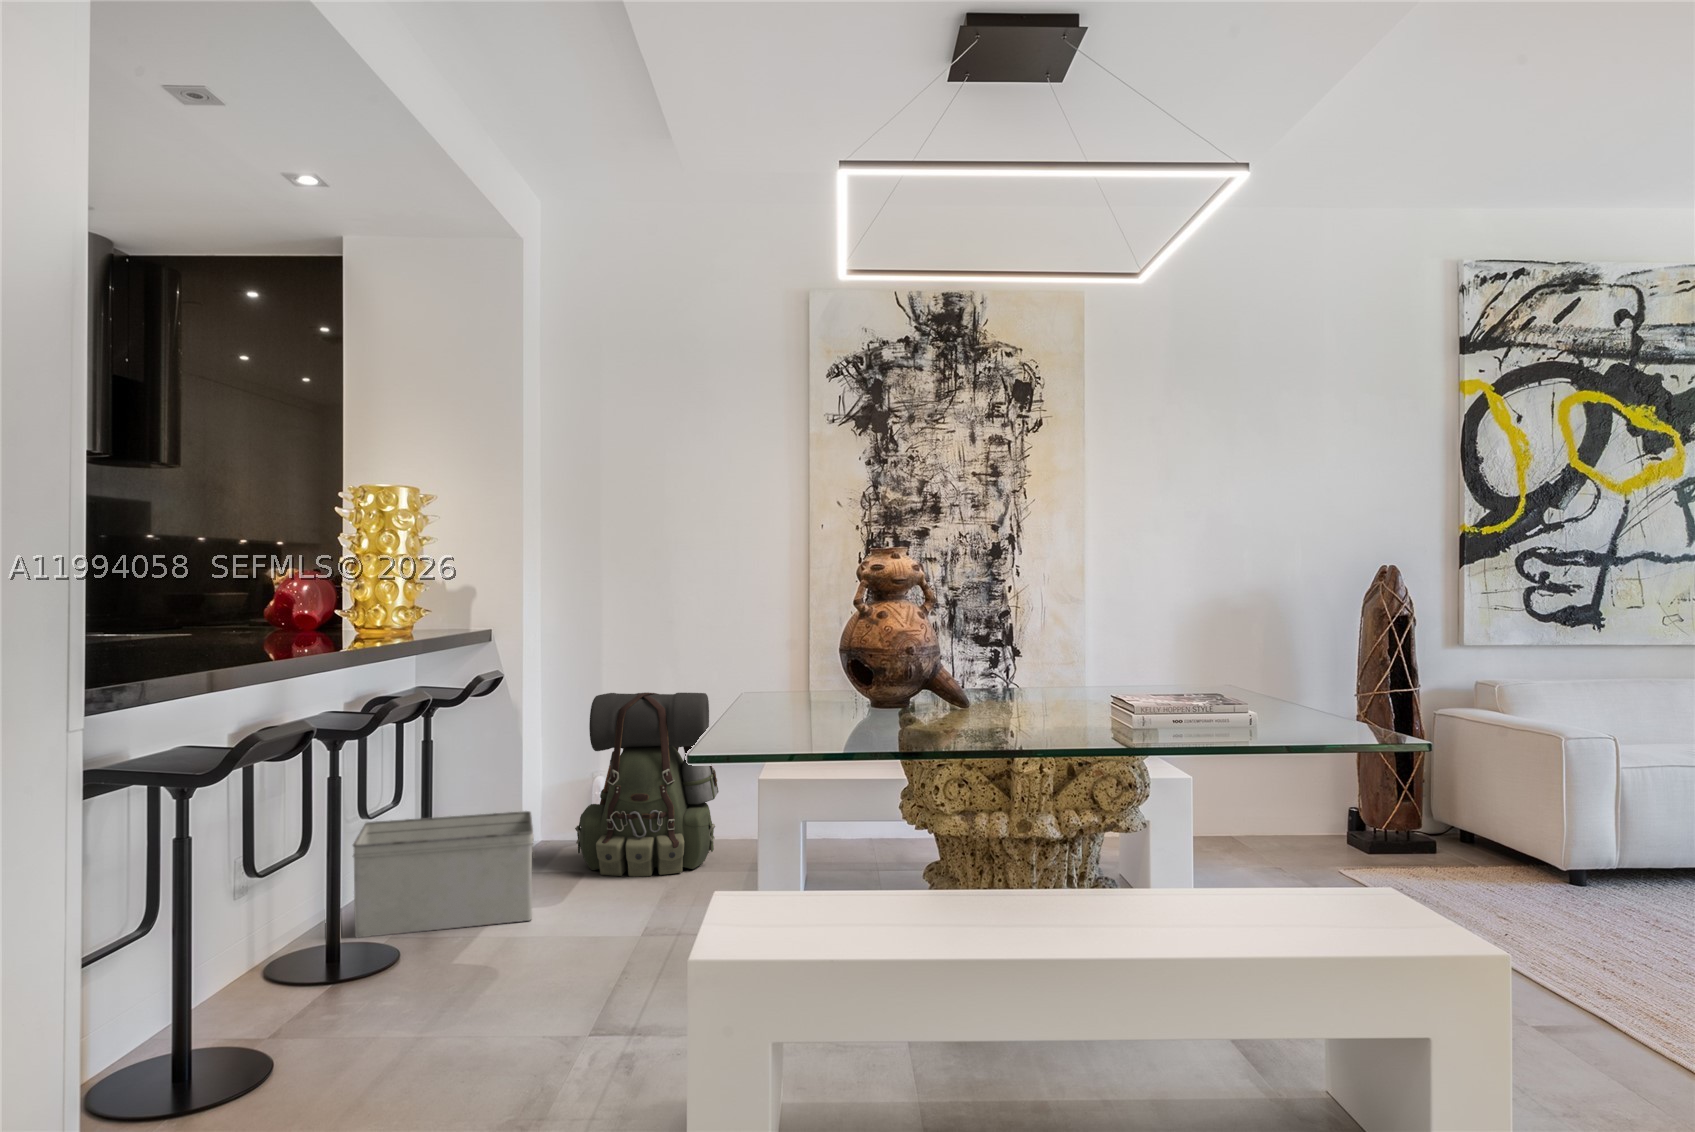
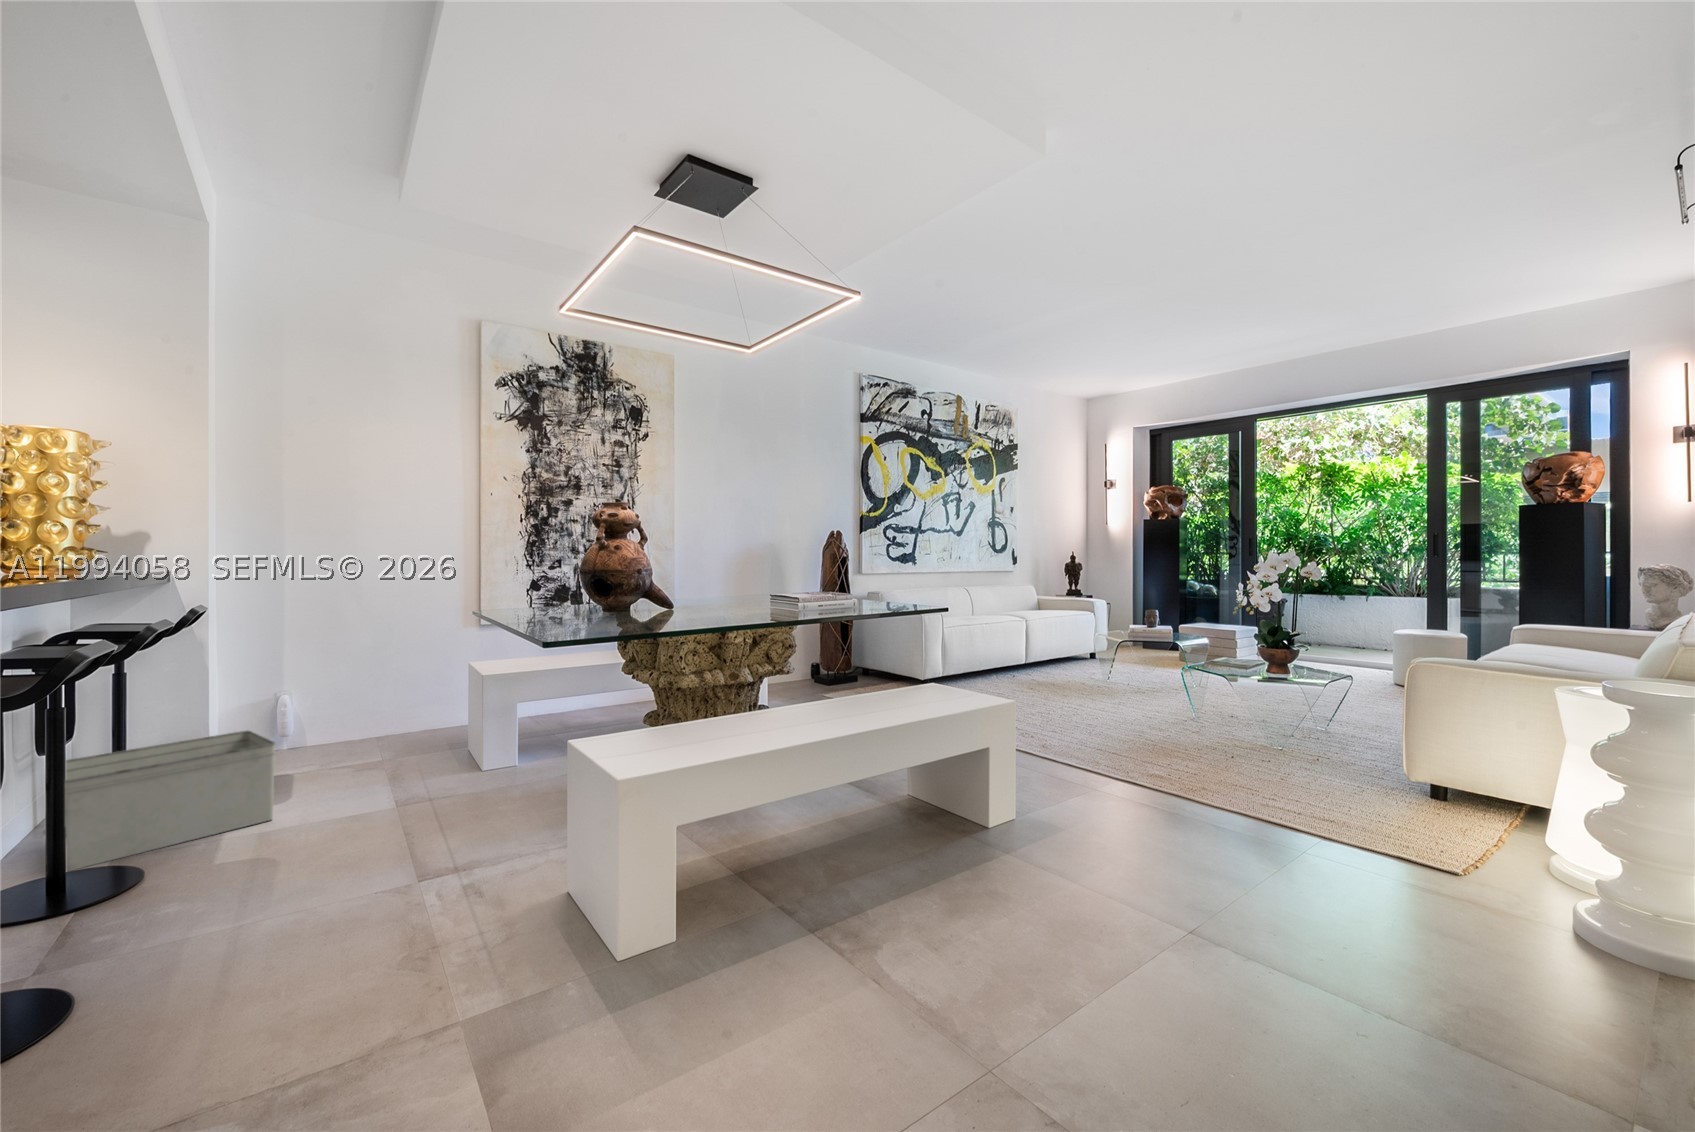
backpack: present [575,693,719,877] -> none [274,622,415,778]

